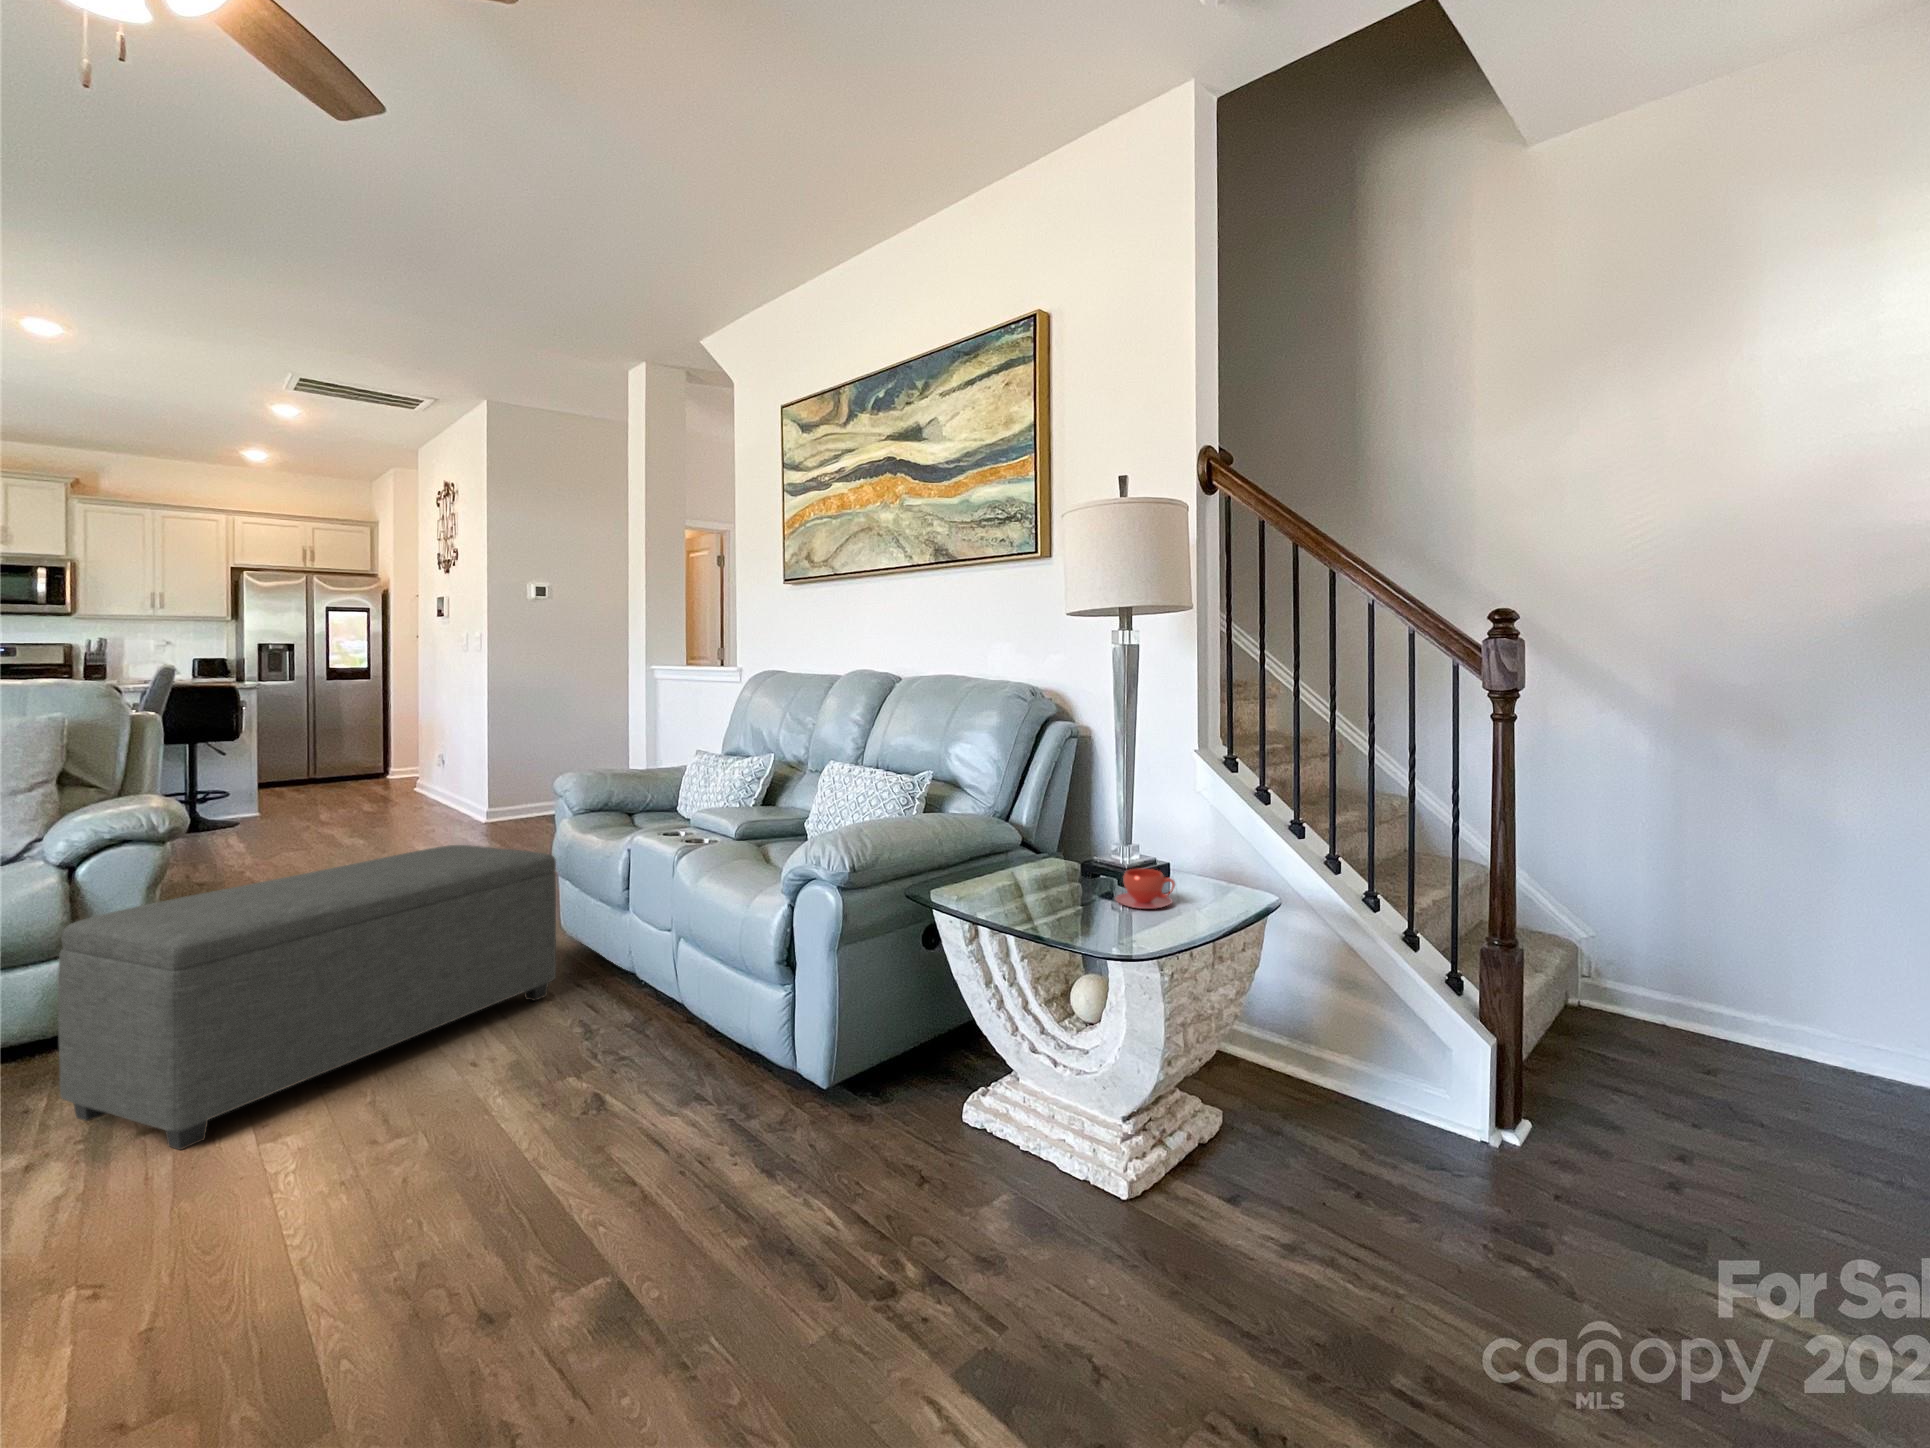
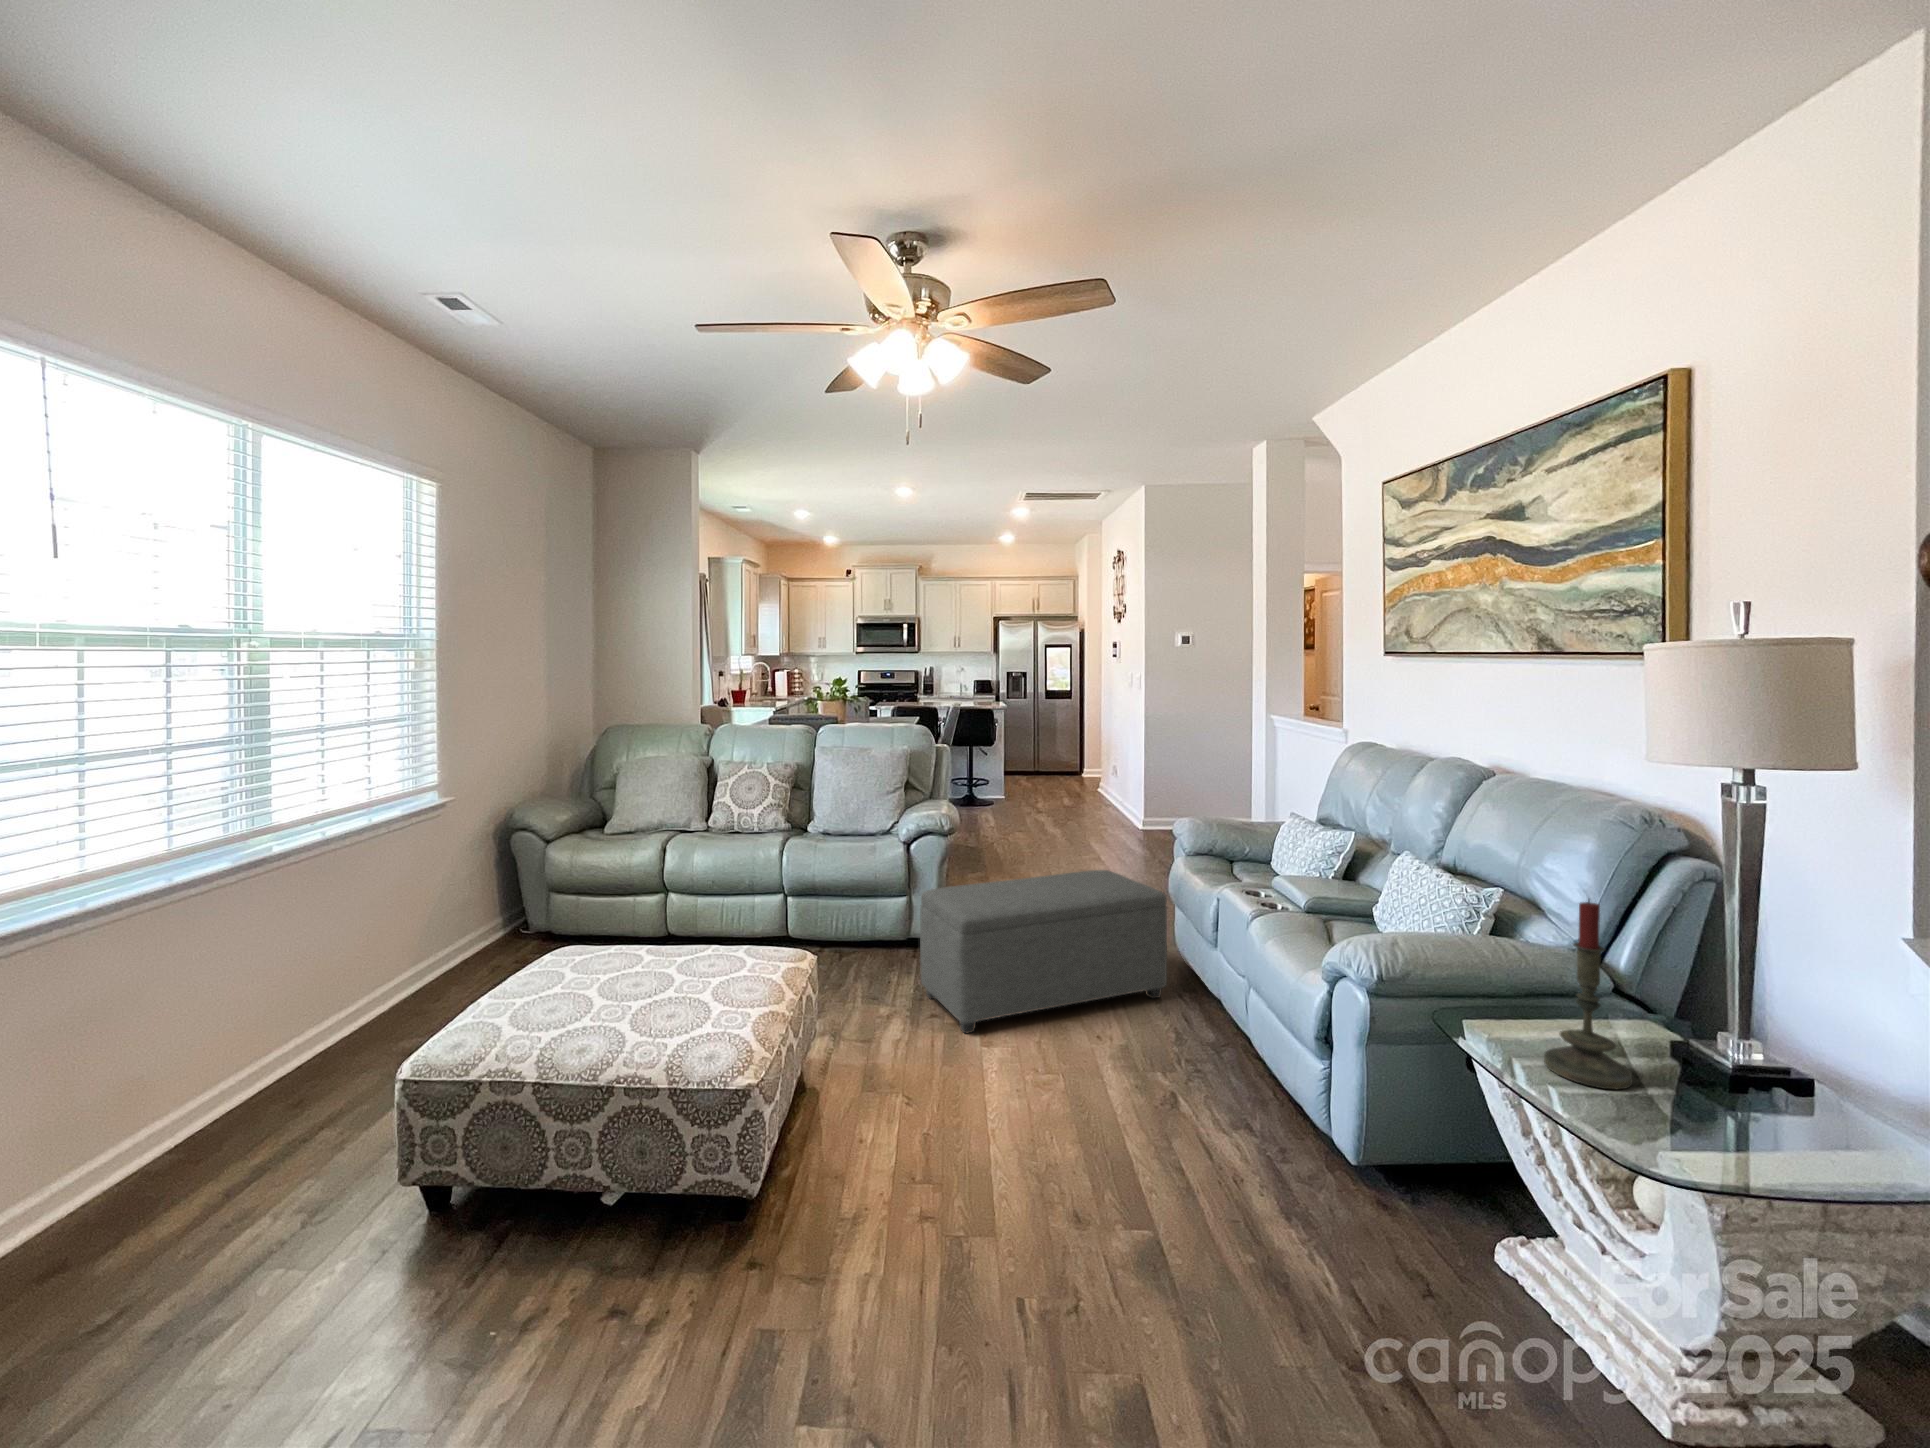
candle: none [1010,726,1076,904] -> present [1544,900,1632,1089]
teacup: present [1116,869,1175,909] -> none [1683,1080,1776,1140]

